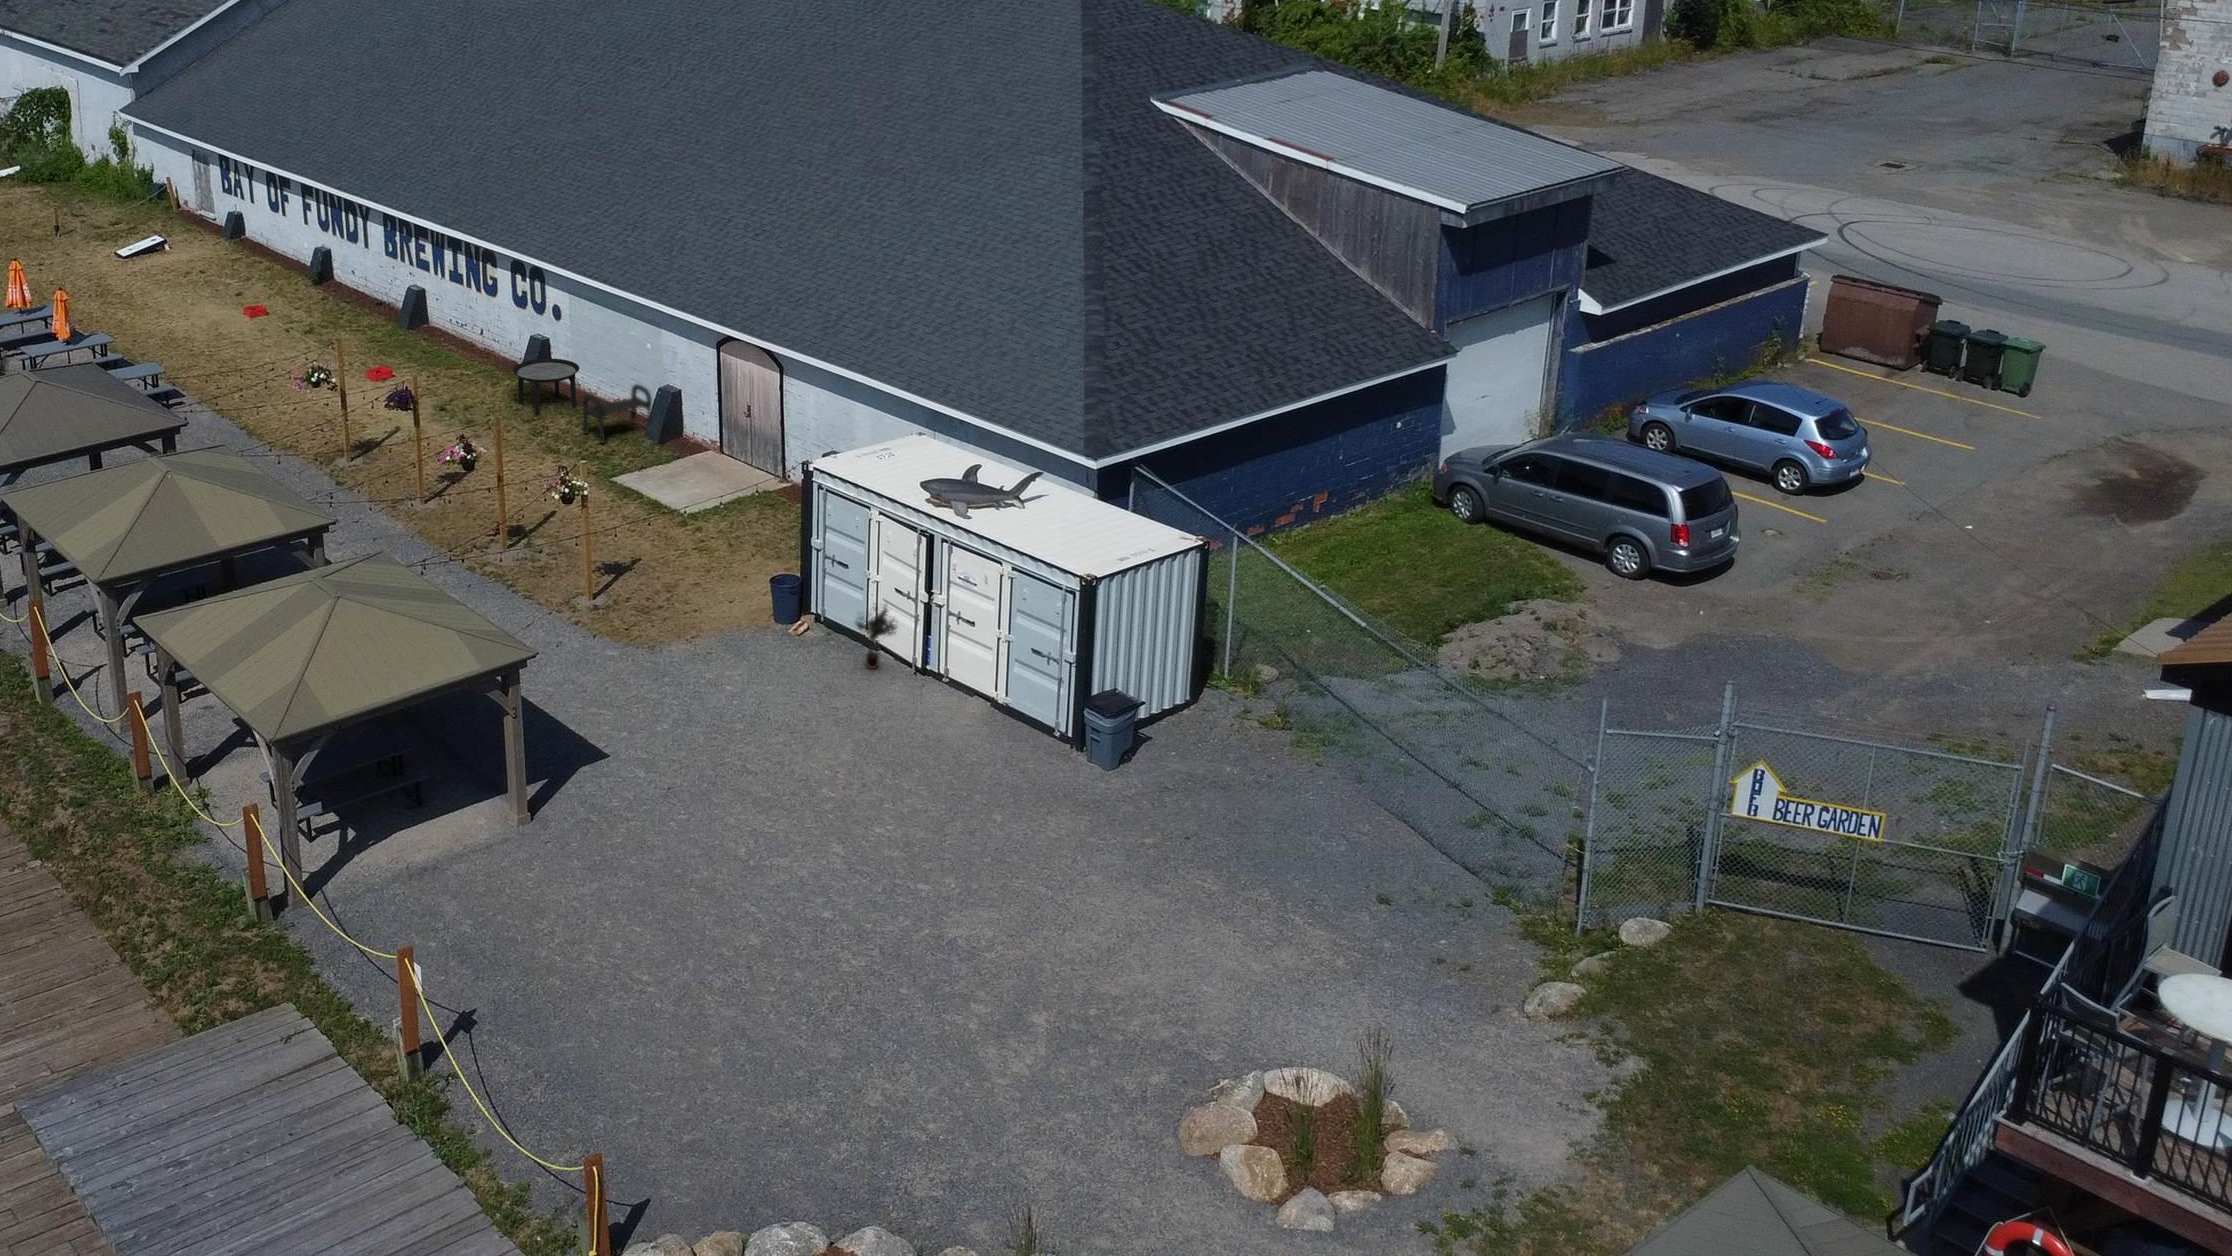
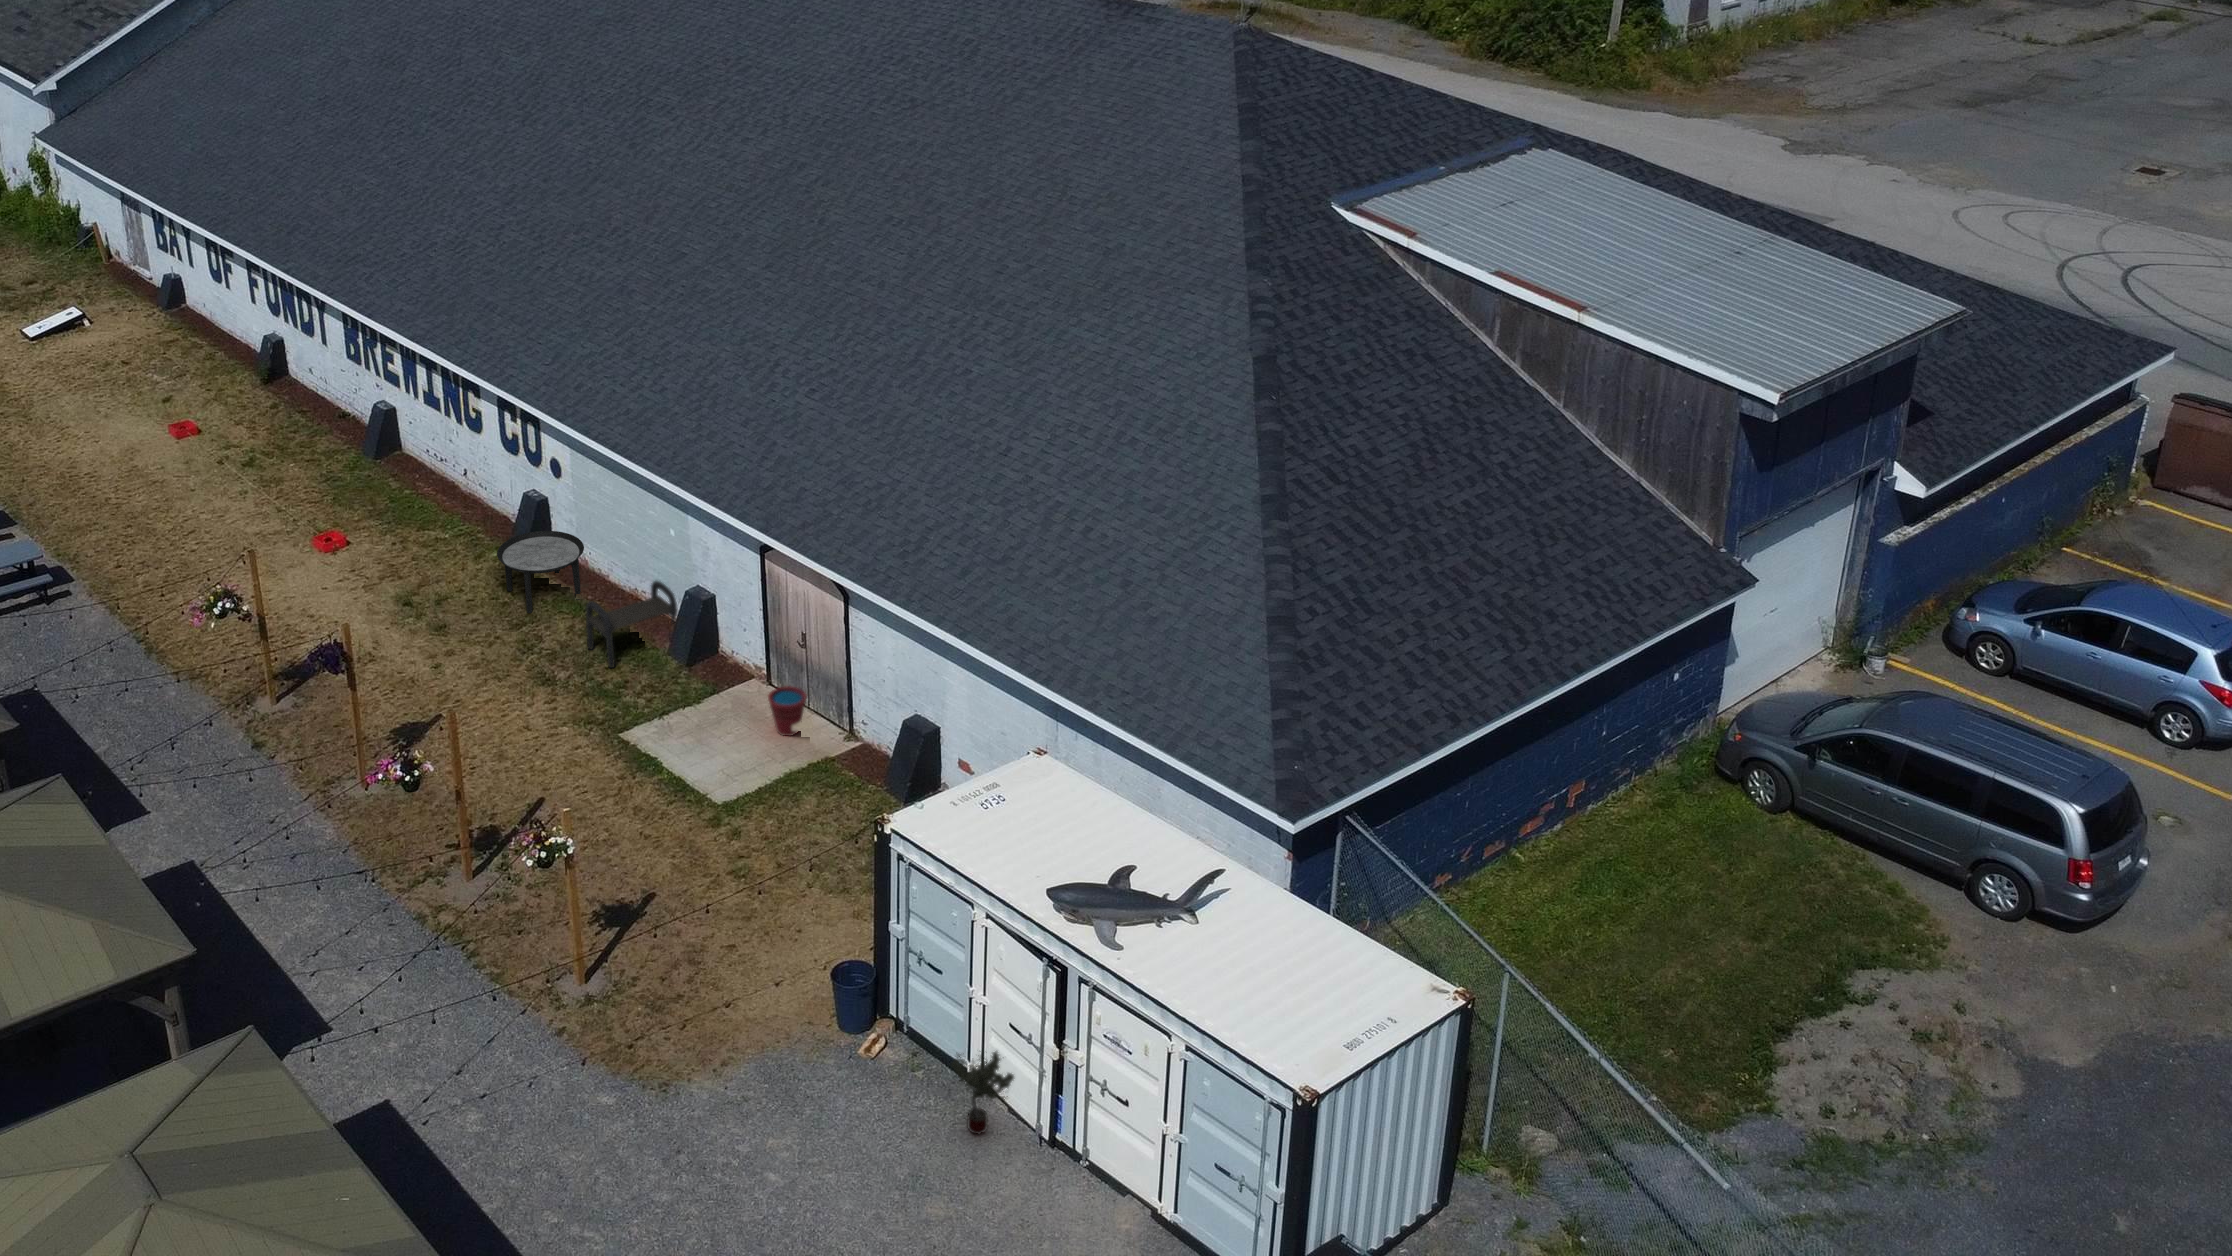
bucket: none [722,444,751,480] -> present [768,686,806,736]

